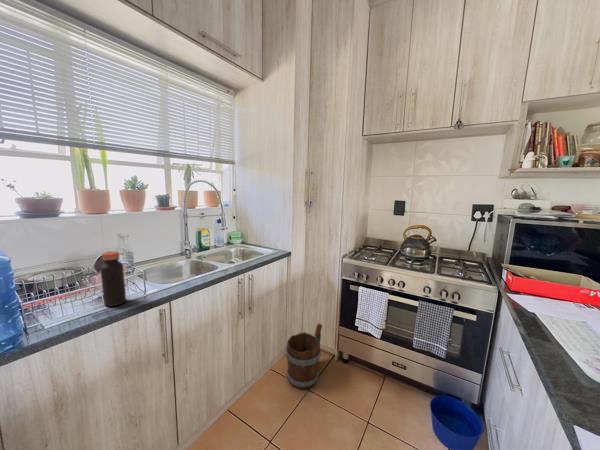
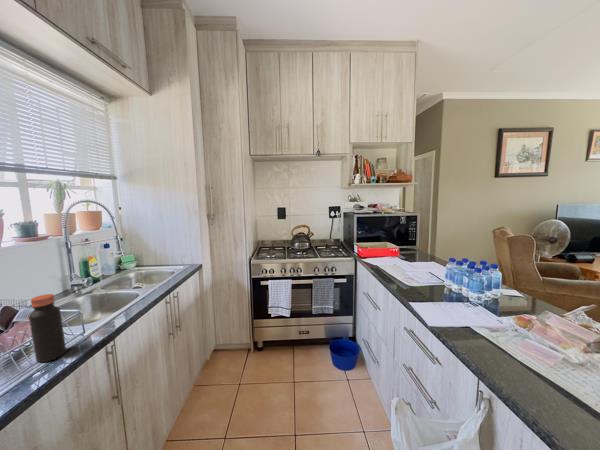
bucket: present [286,324,322,389] -> none [211,324,247,387]

